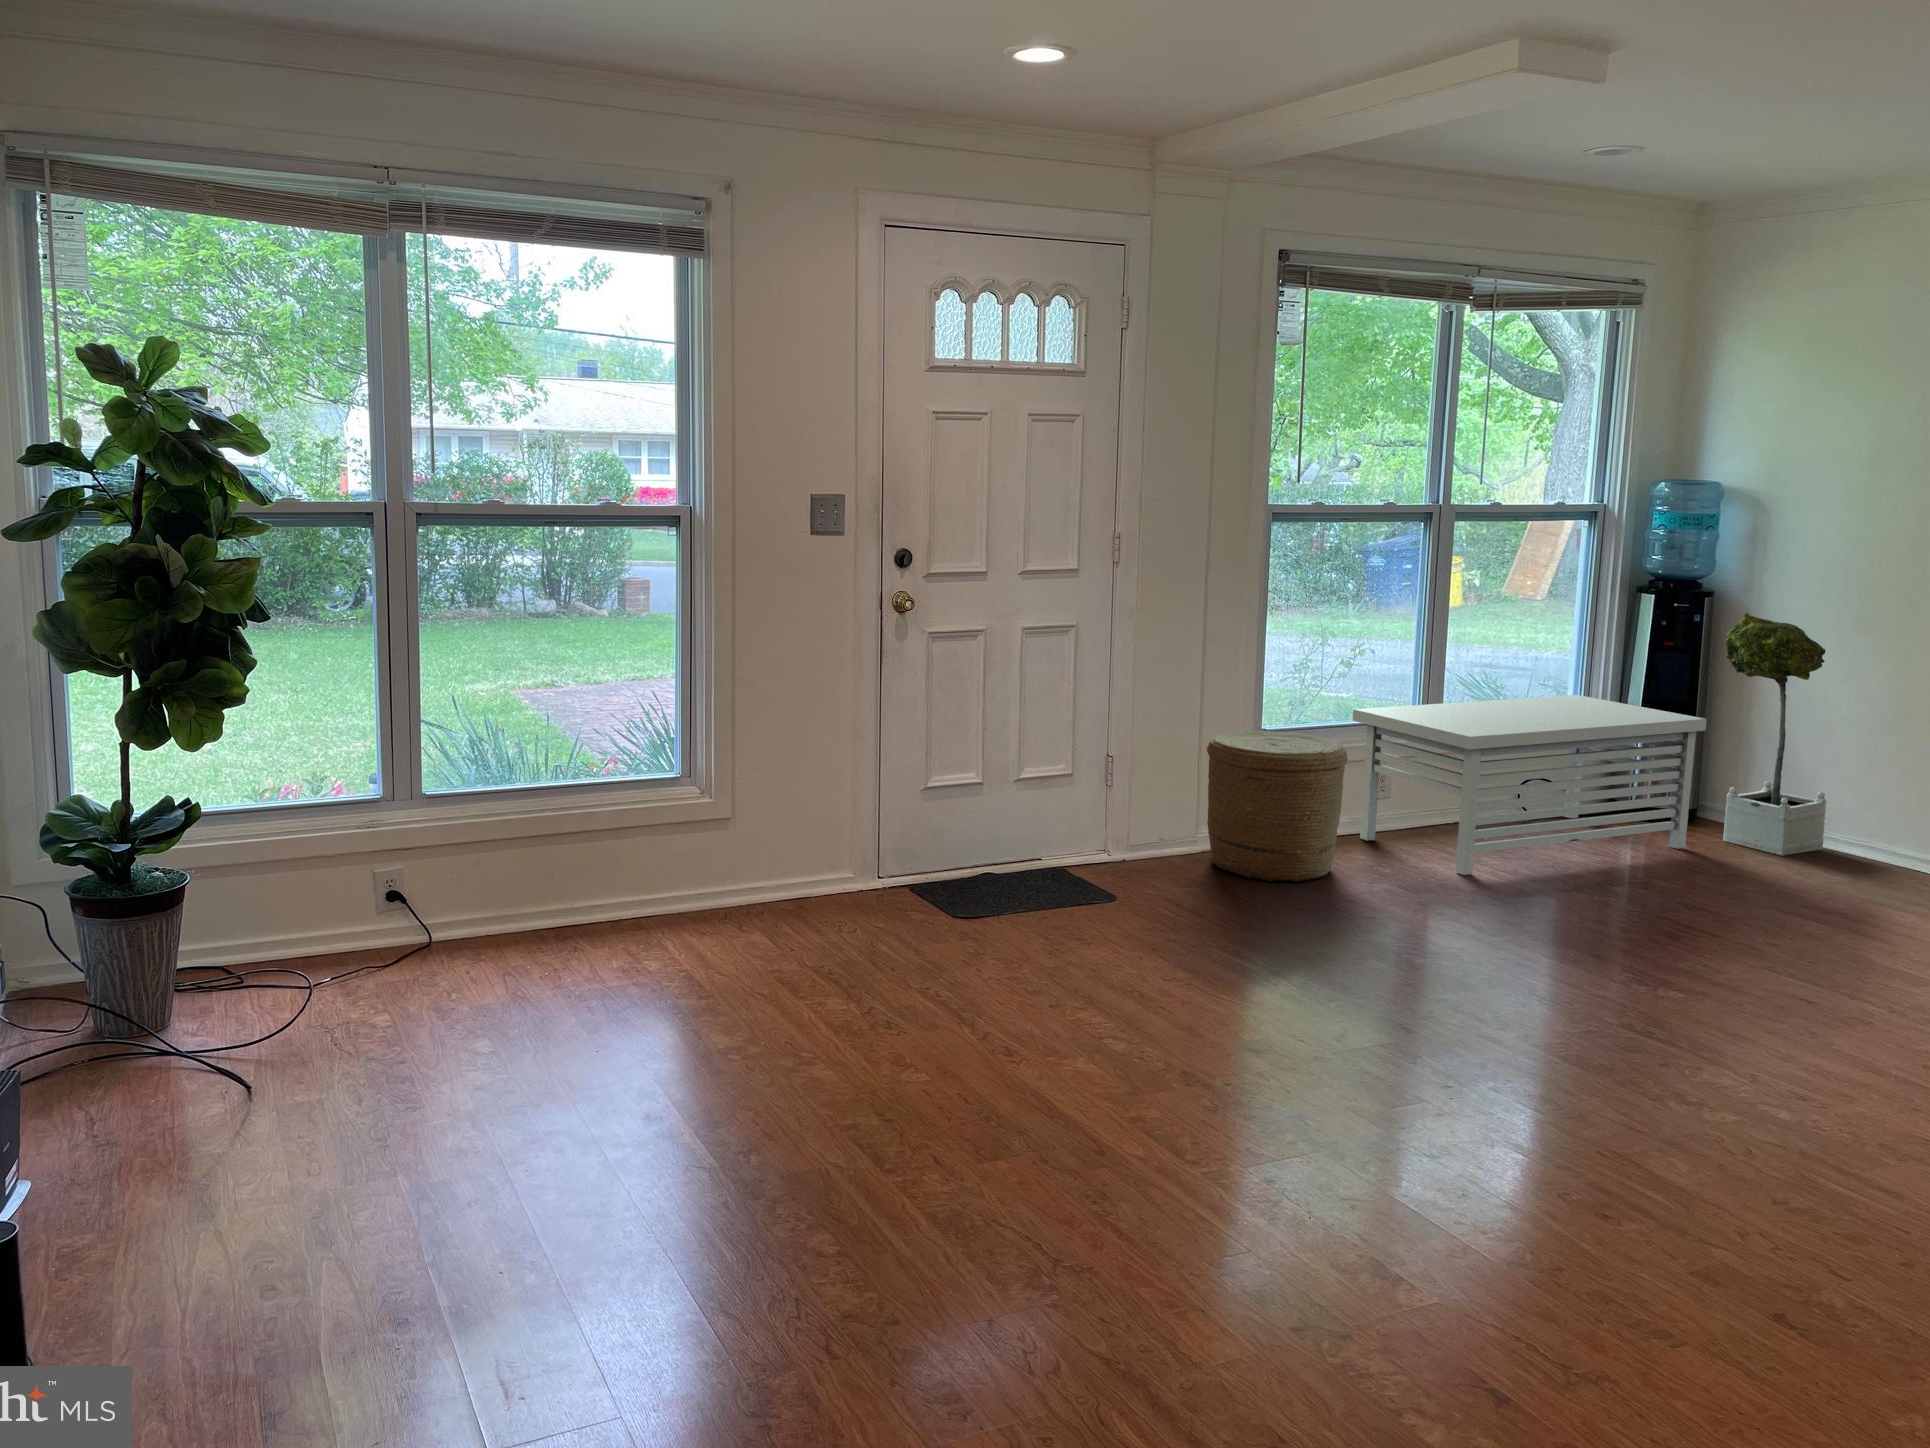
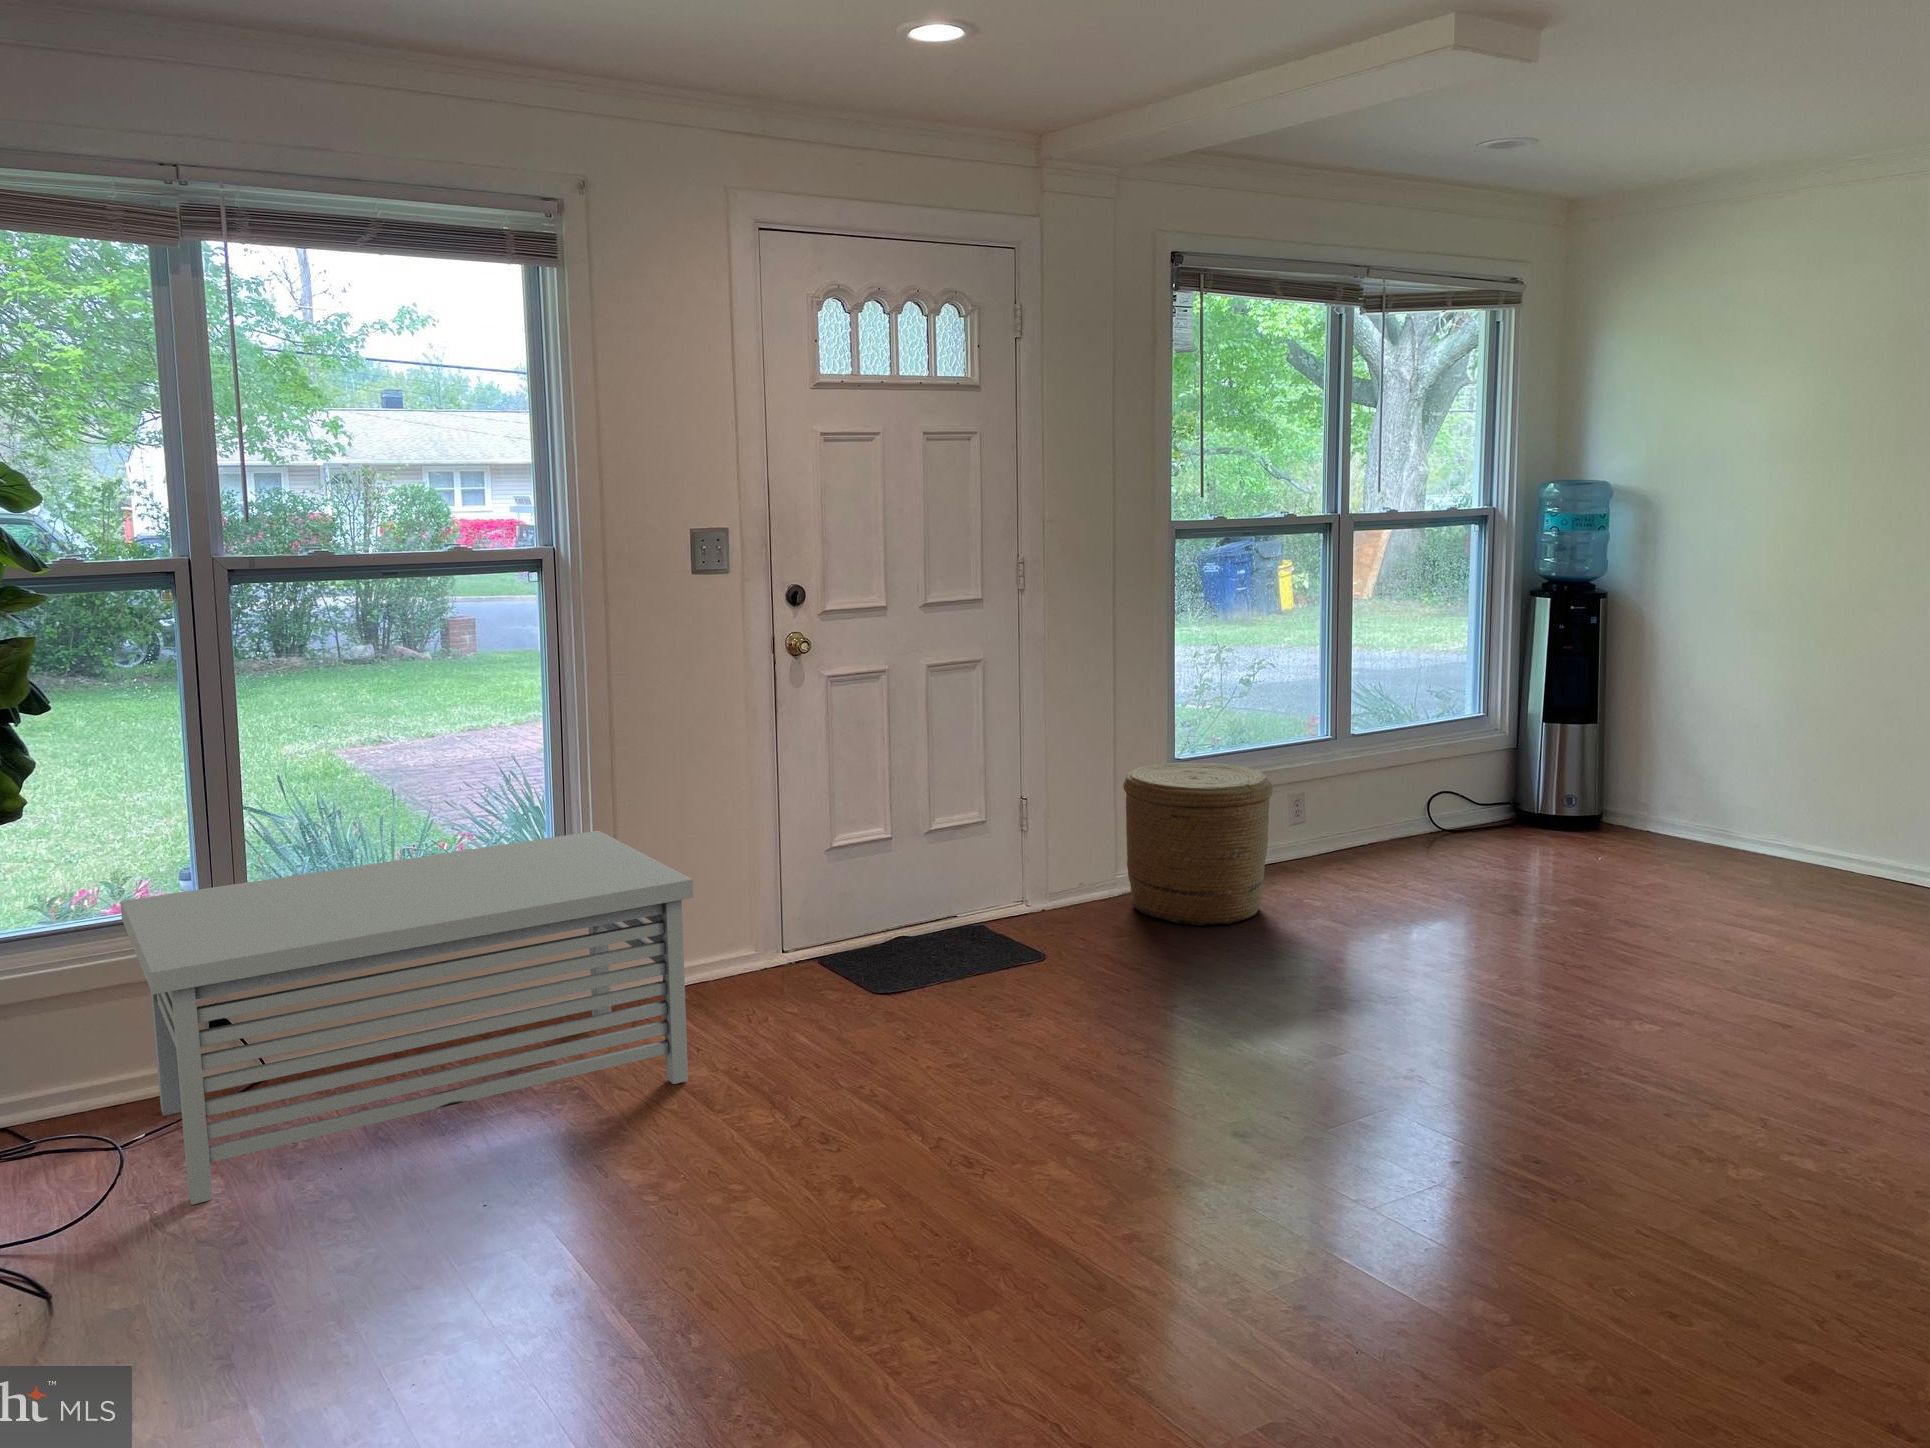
potted tree: present [1723,613,1826,856] -> none [1626,615,1733,861]
storage bench: present [1353,695,1707,875] -> present [120,831,694,1205]

